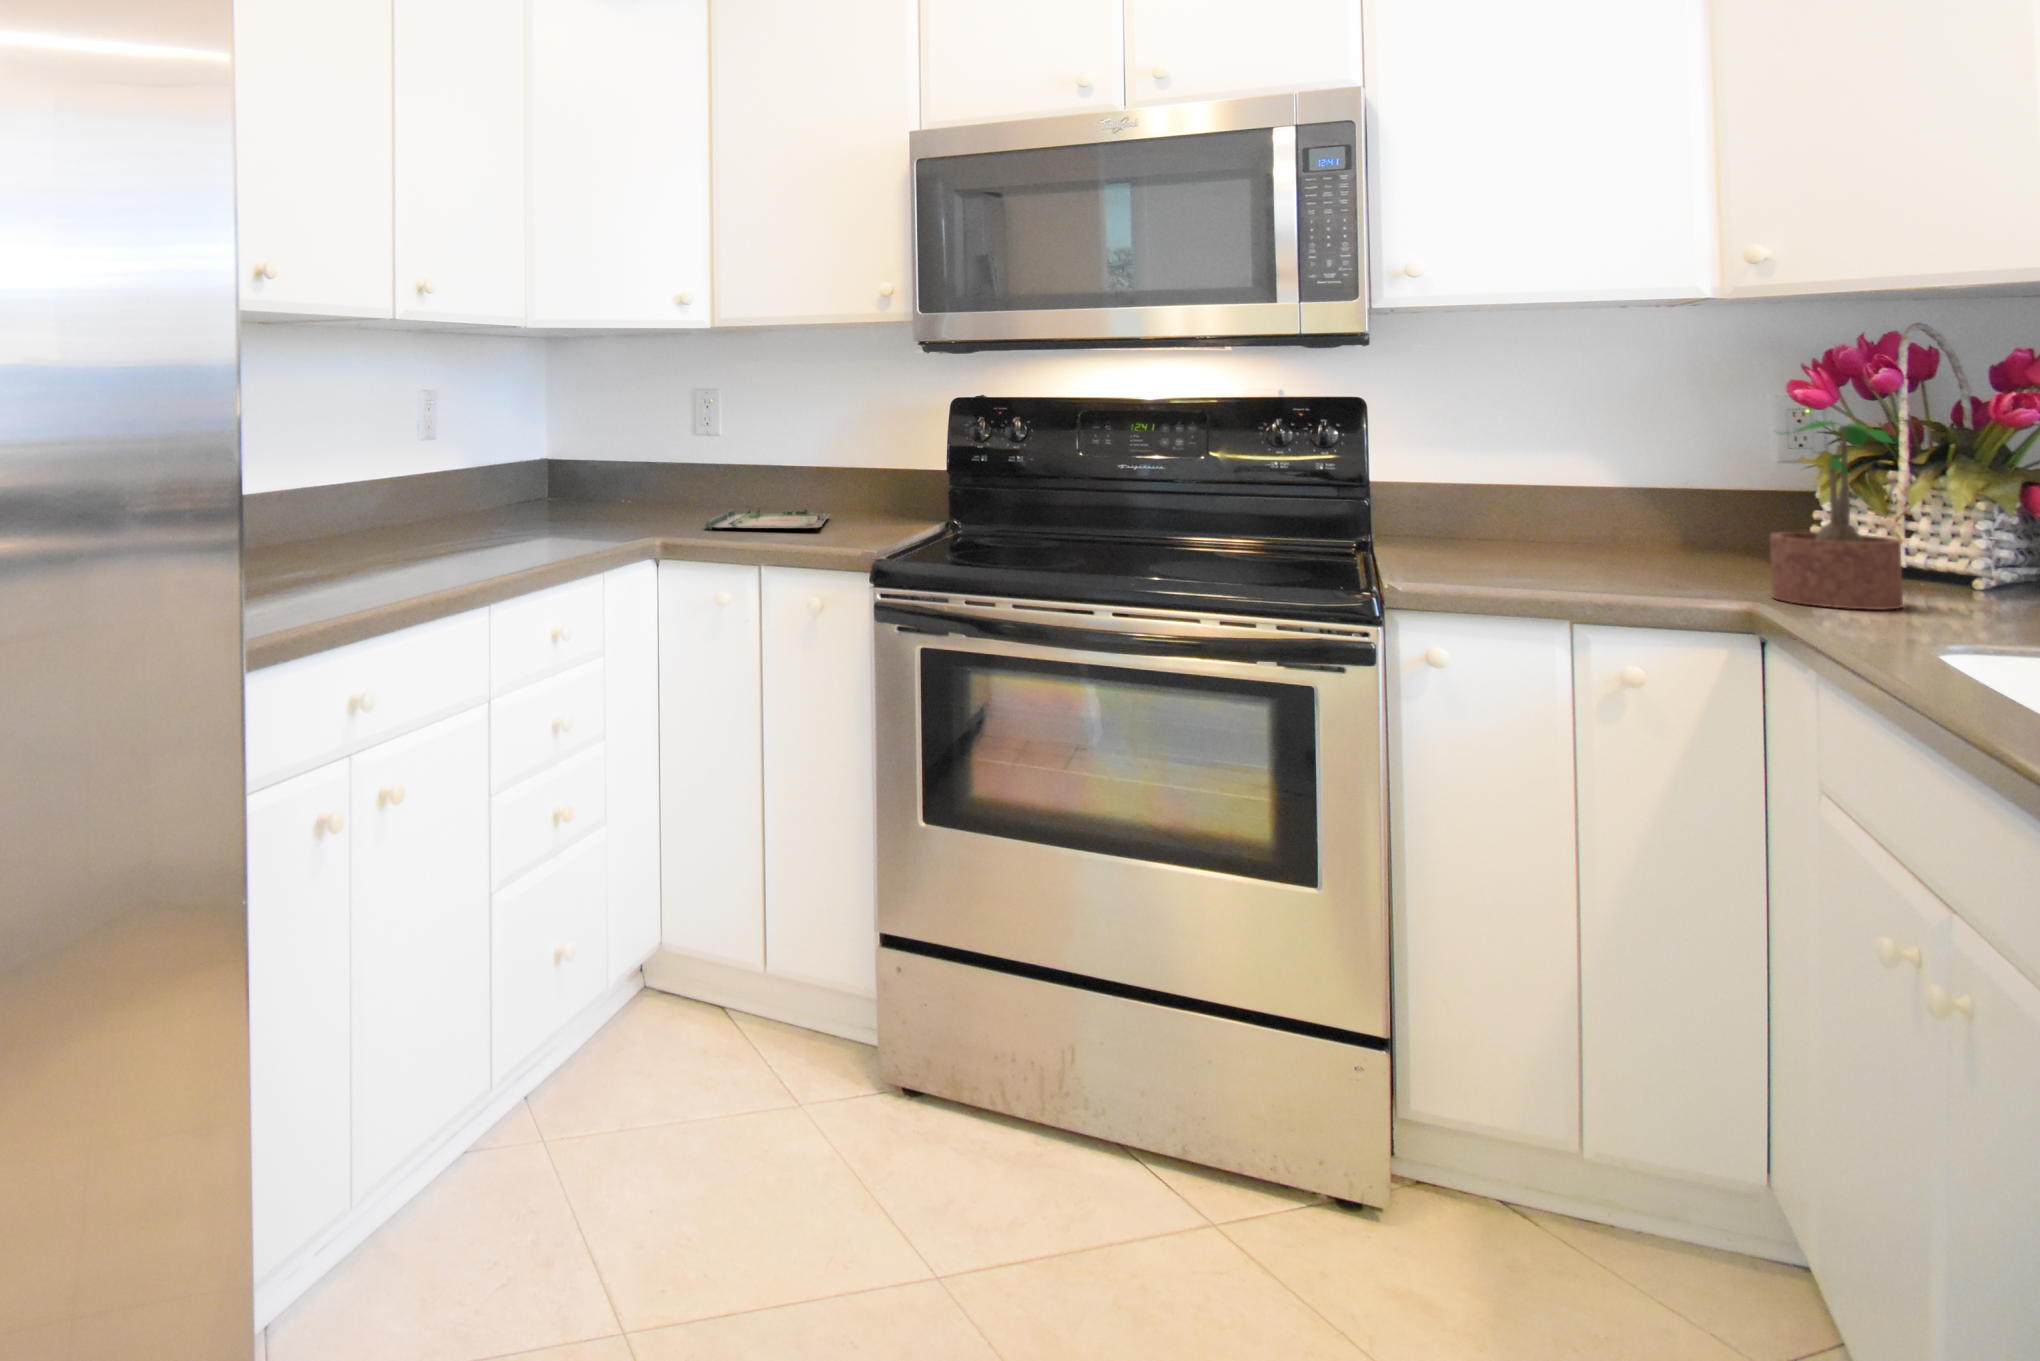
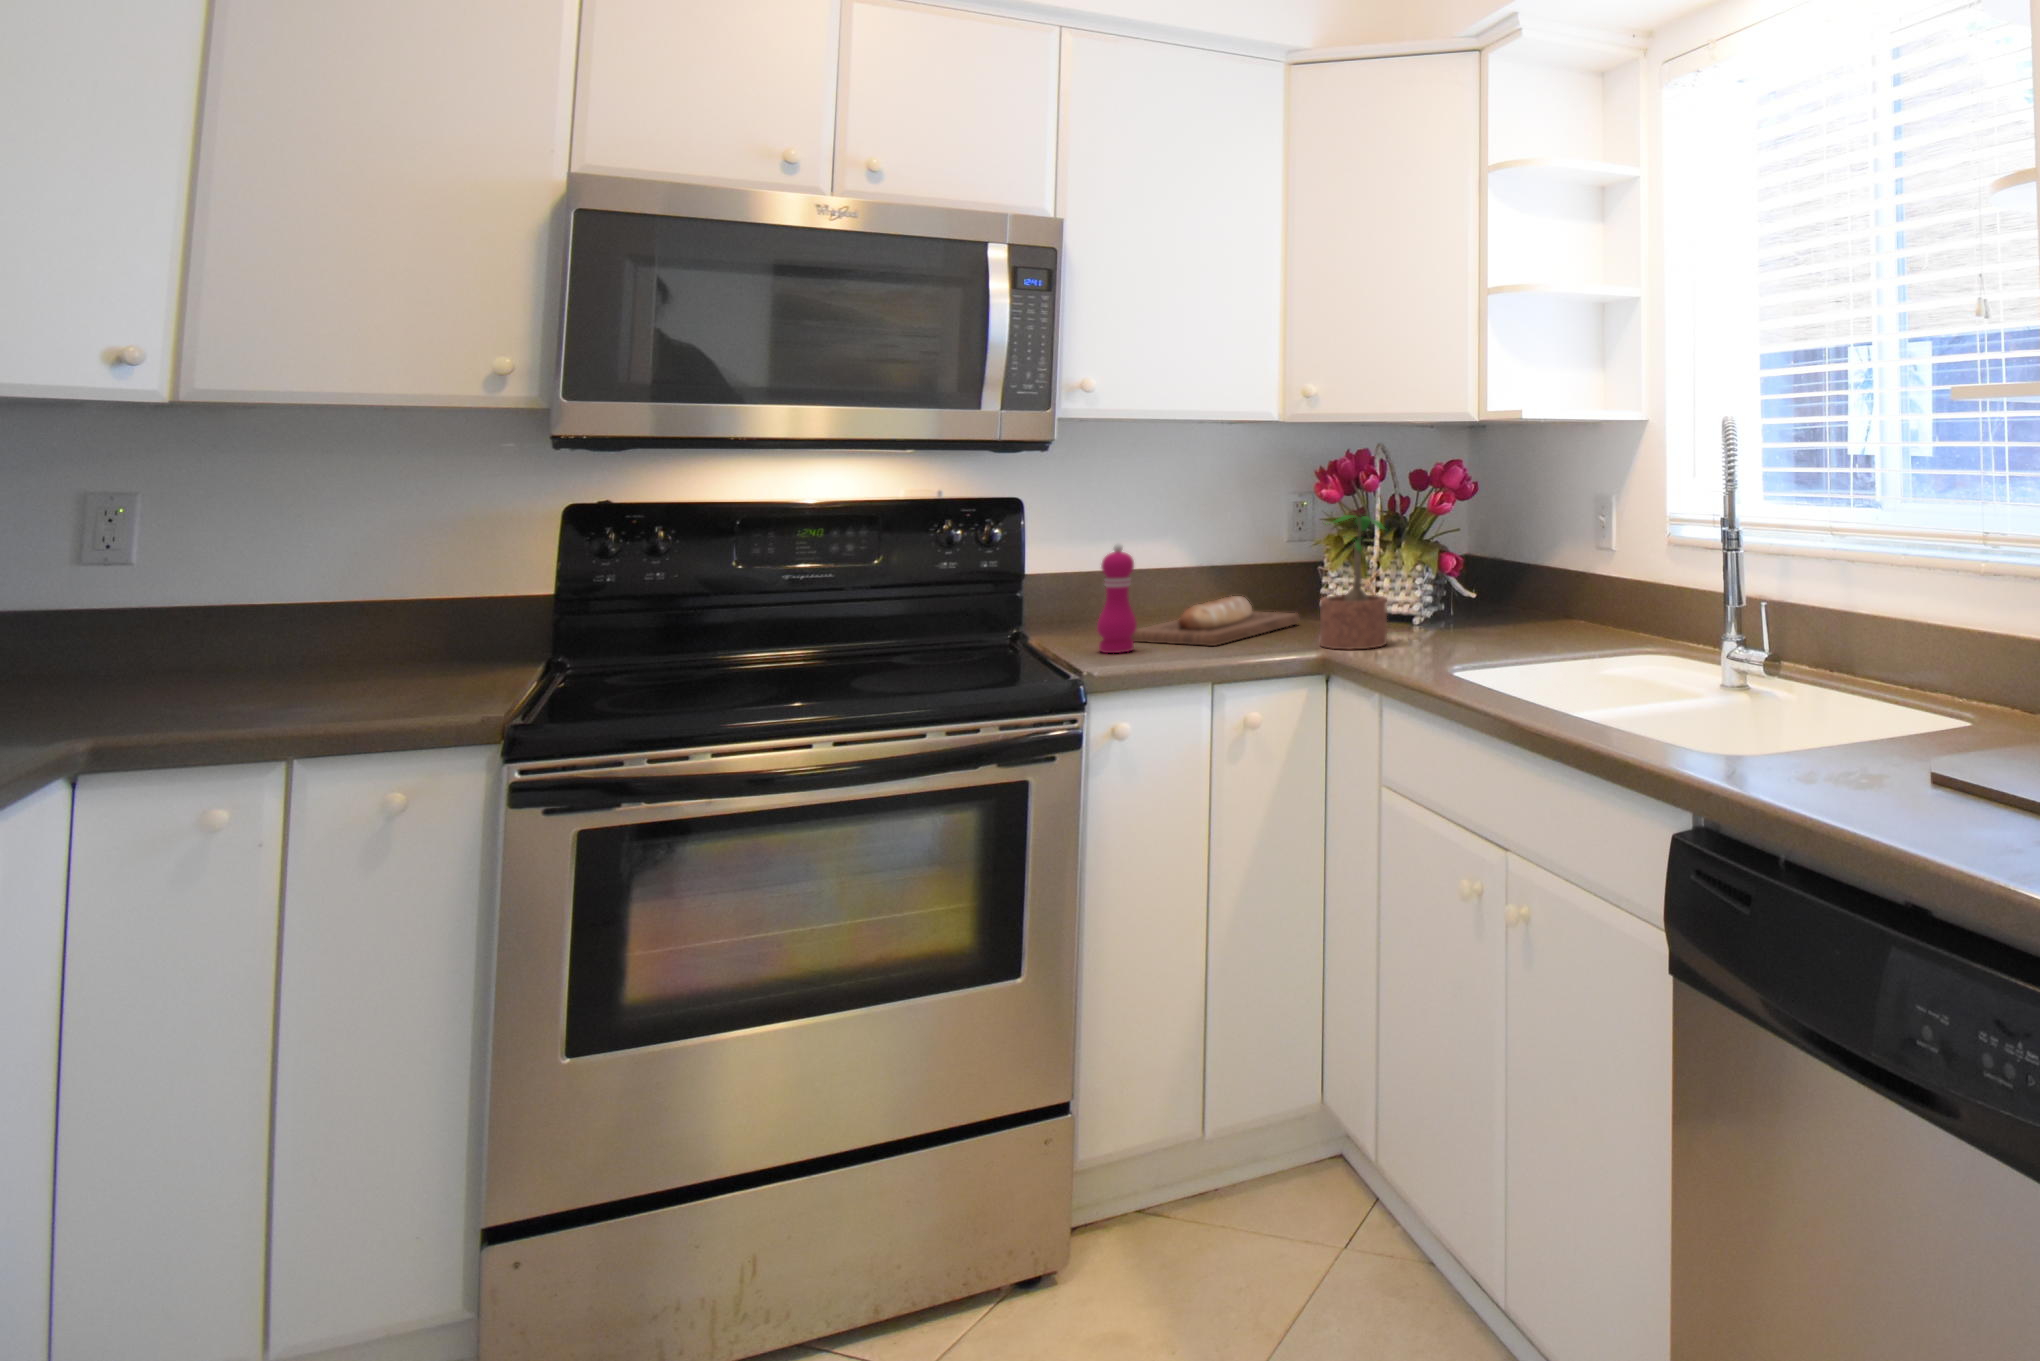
pepper mill: none [1425,448,1479,572] -> present [1097,544,1137,653]
tray: present [705,503,830,530] -> none [148,650,381,715]
bread loaf: none [1481,524,1767,579] -> present [1131,596,1299,646]

